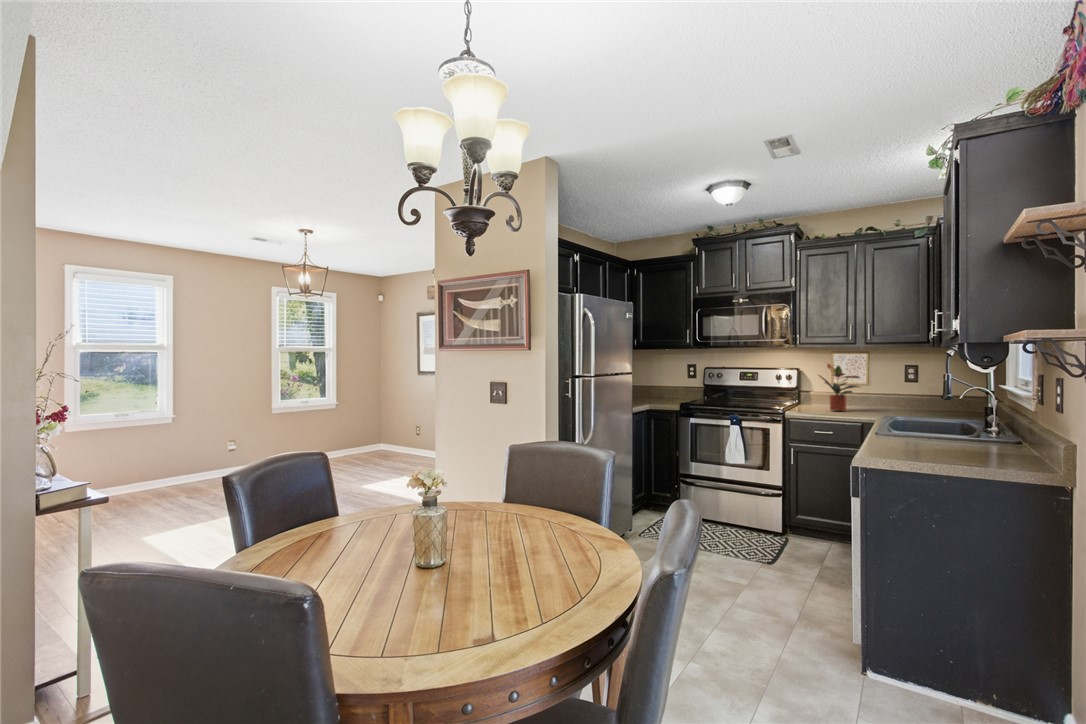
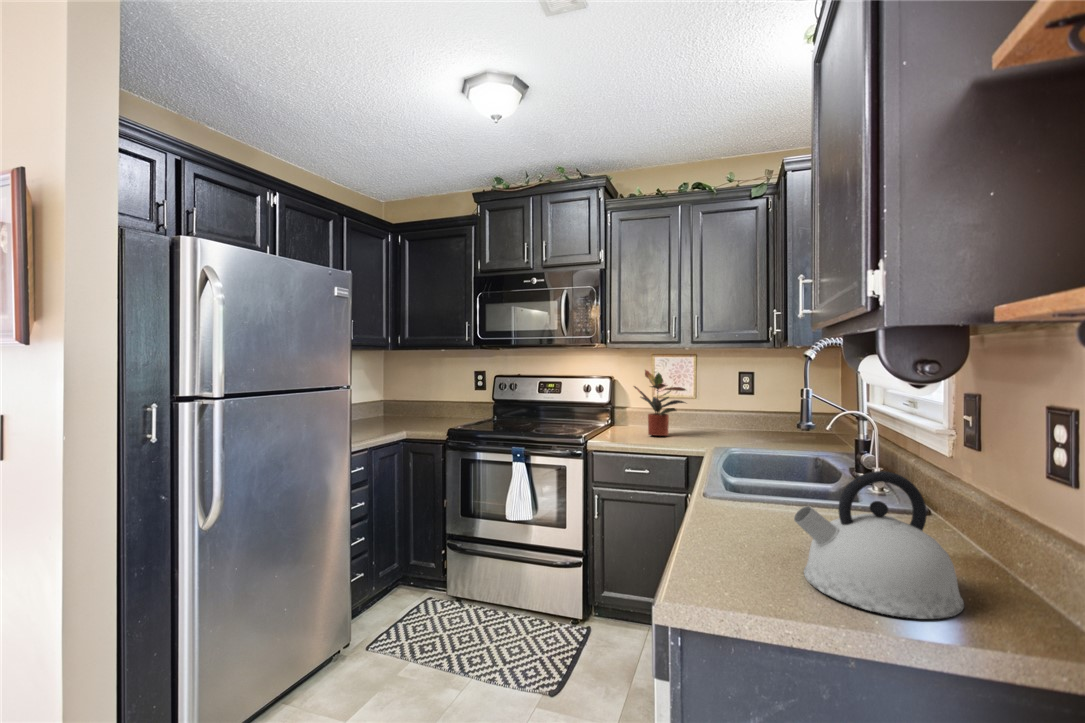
kettle: none [916,406,994,460] -> present [794,471,964,619]

